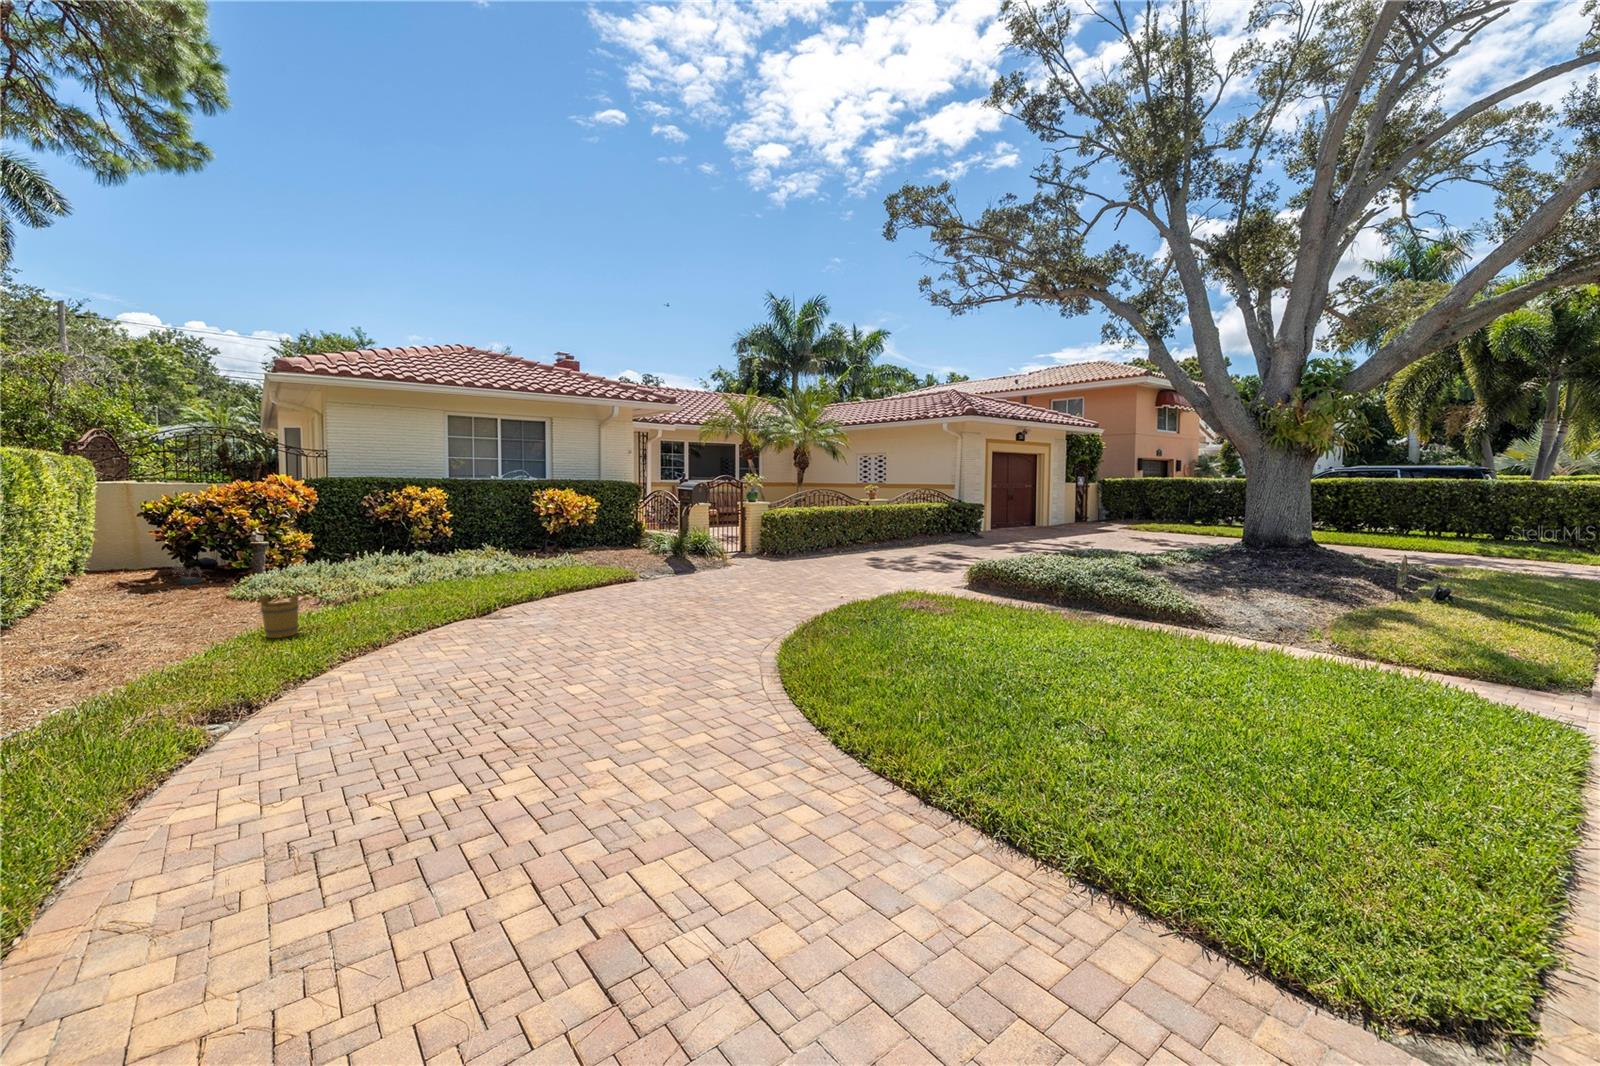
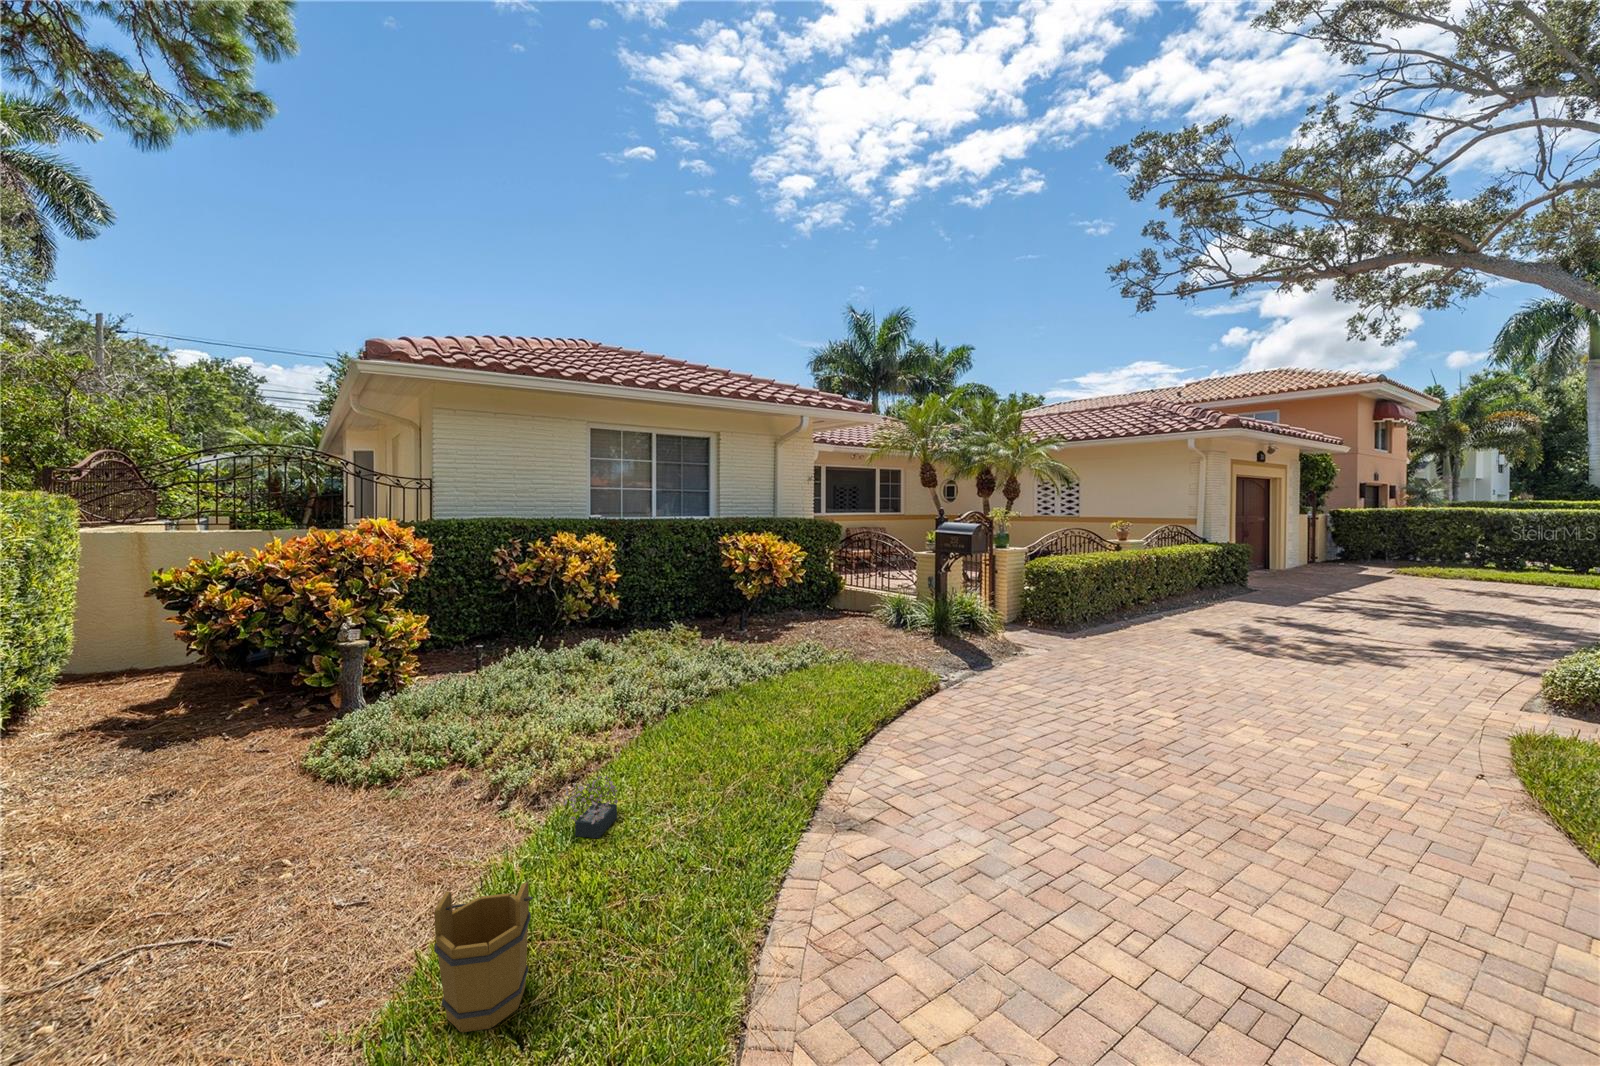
decorative plant: present [175,566,202,585] -> present [564,776,618,838]

